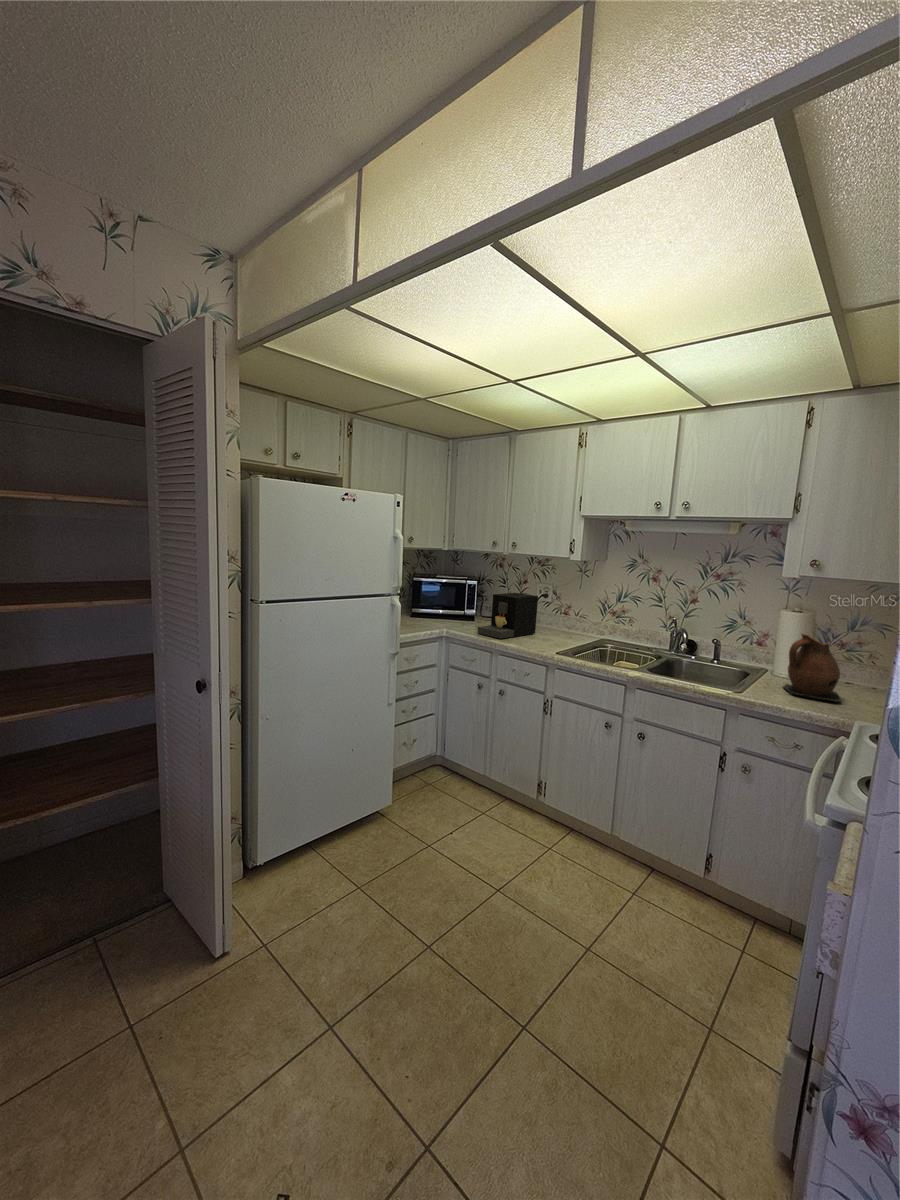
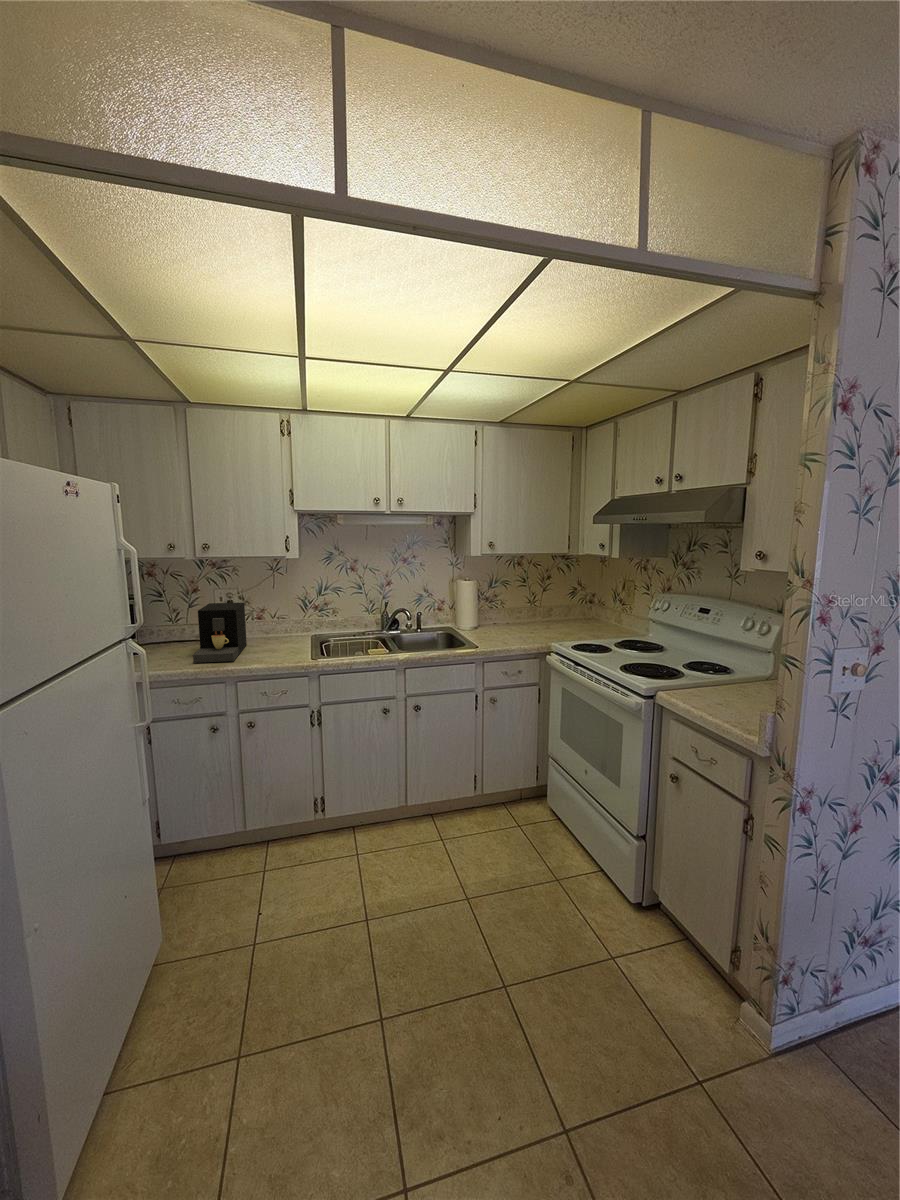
ceramic pitcher: present [784,634,841,702] -> none [480,596,519,639]

